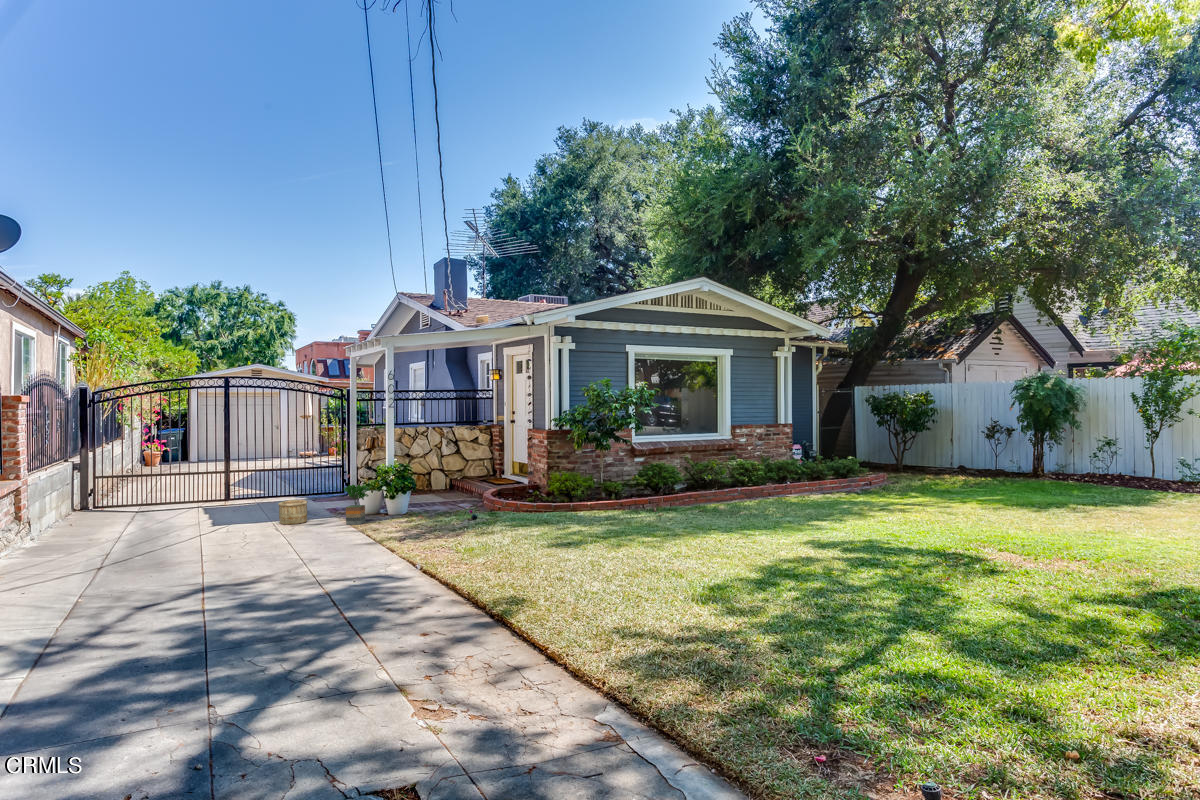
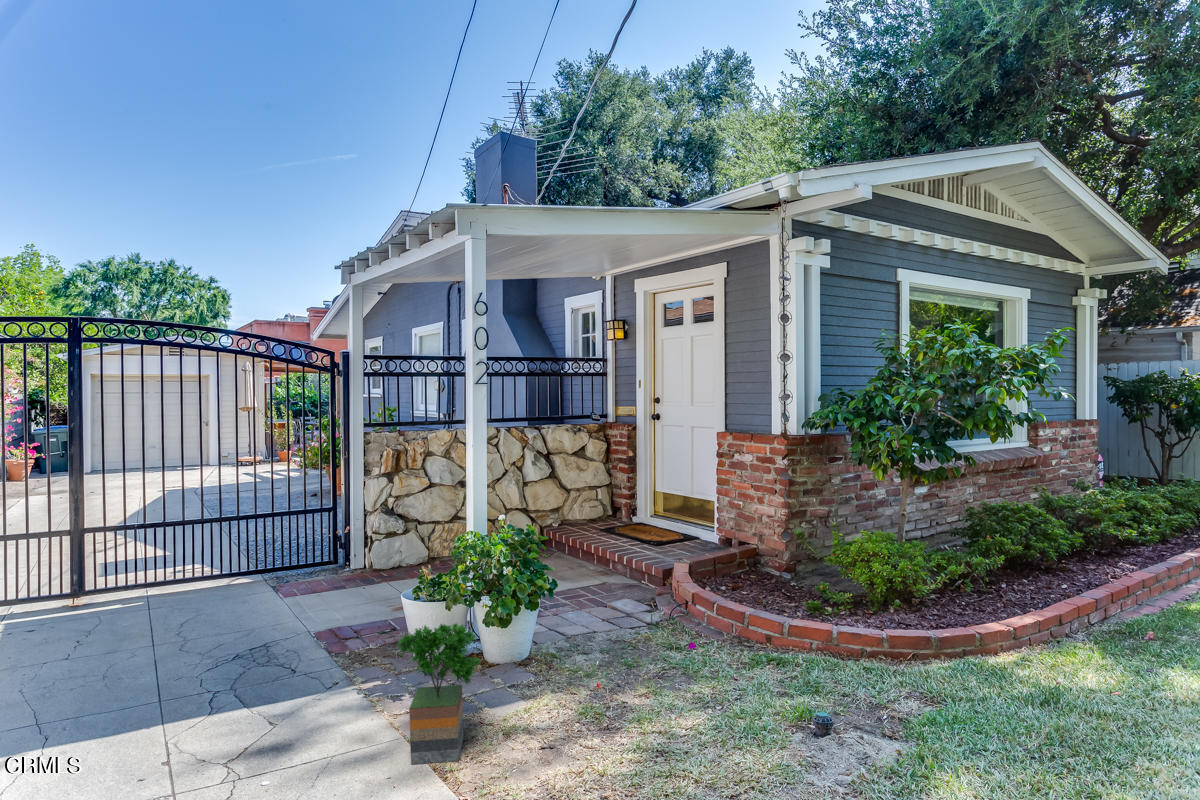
wooden bucket: present [278,500,308,524] -> none [179,666,277,766]

